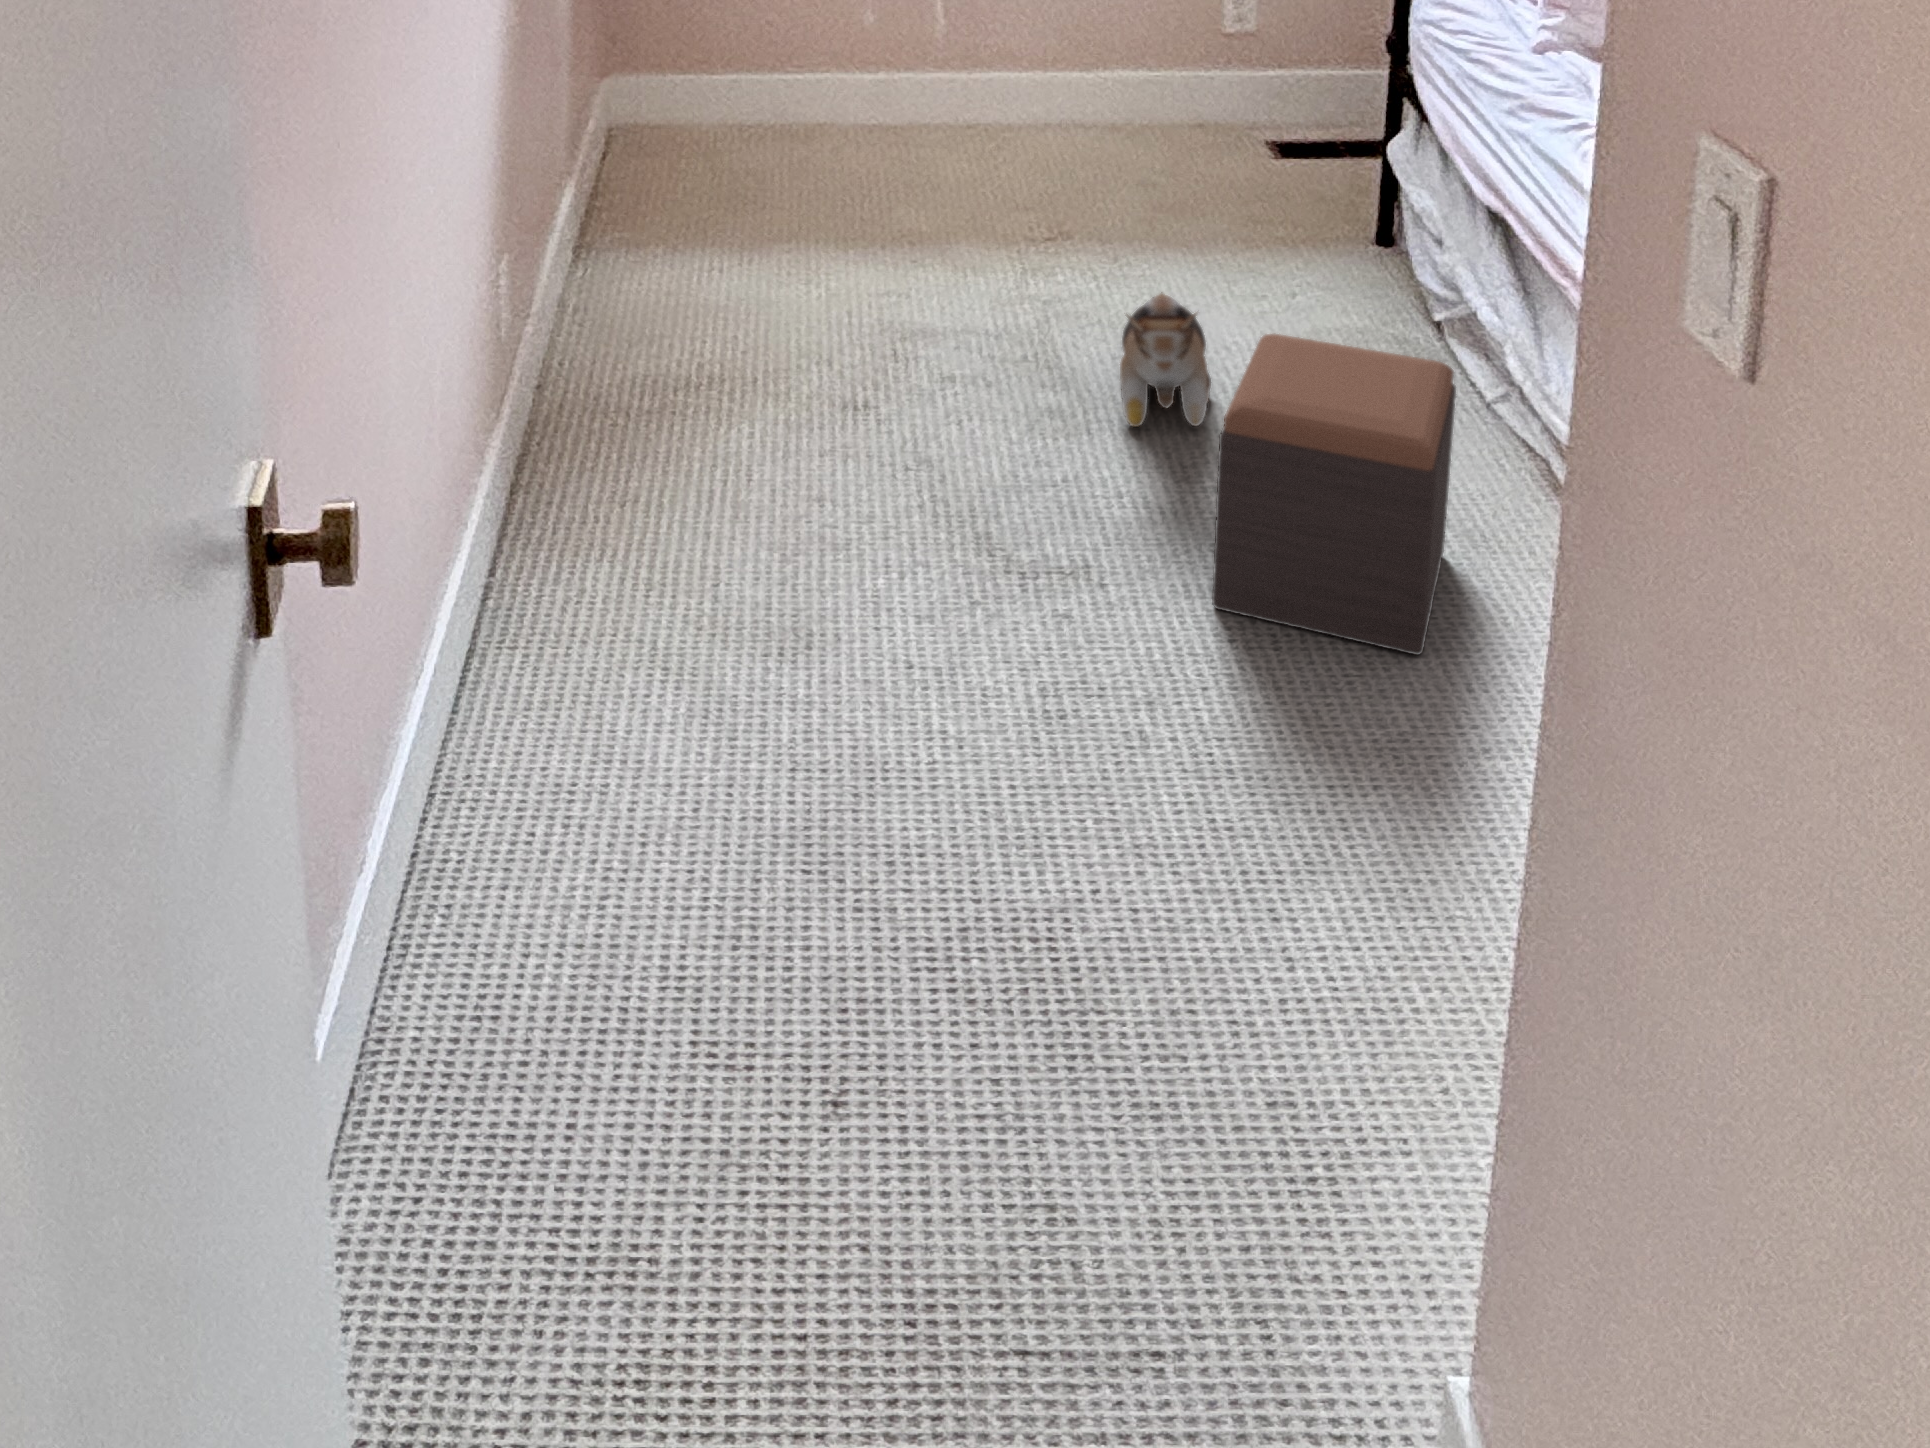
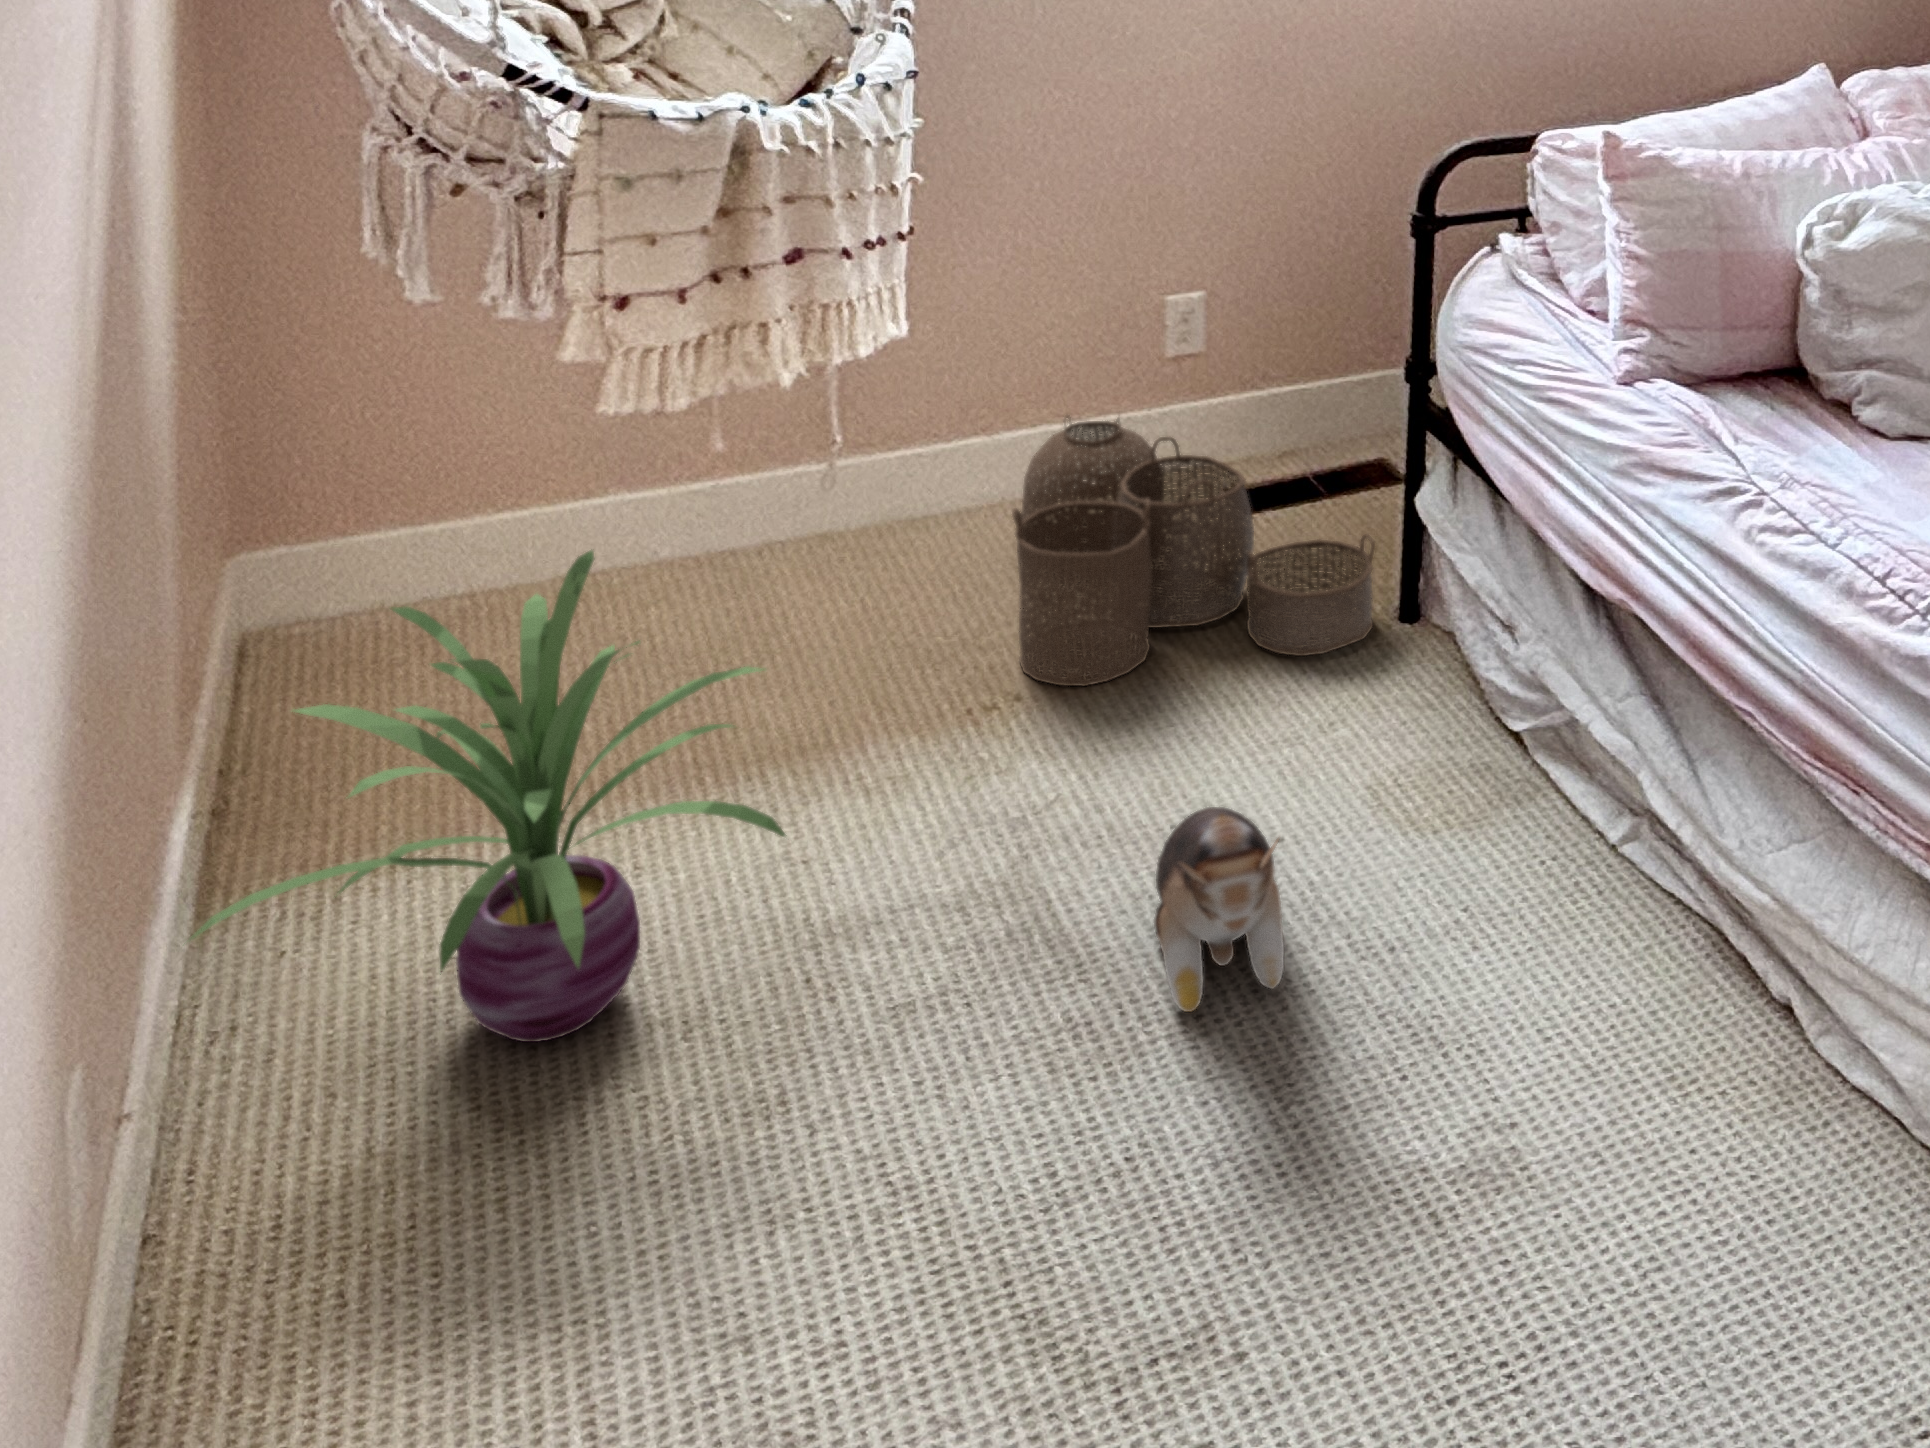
woven basket: none [1067,53,1344,246] -> present [1012,416,1375,686]
decorative plant: none [555,60,883,355] -> present [192,550,787,1042]
footstool: present [1212,334,1456,655] -> none [1370,860,1669,1318]

